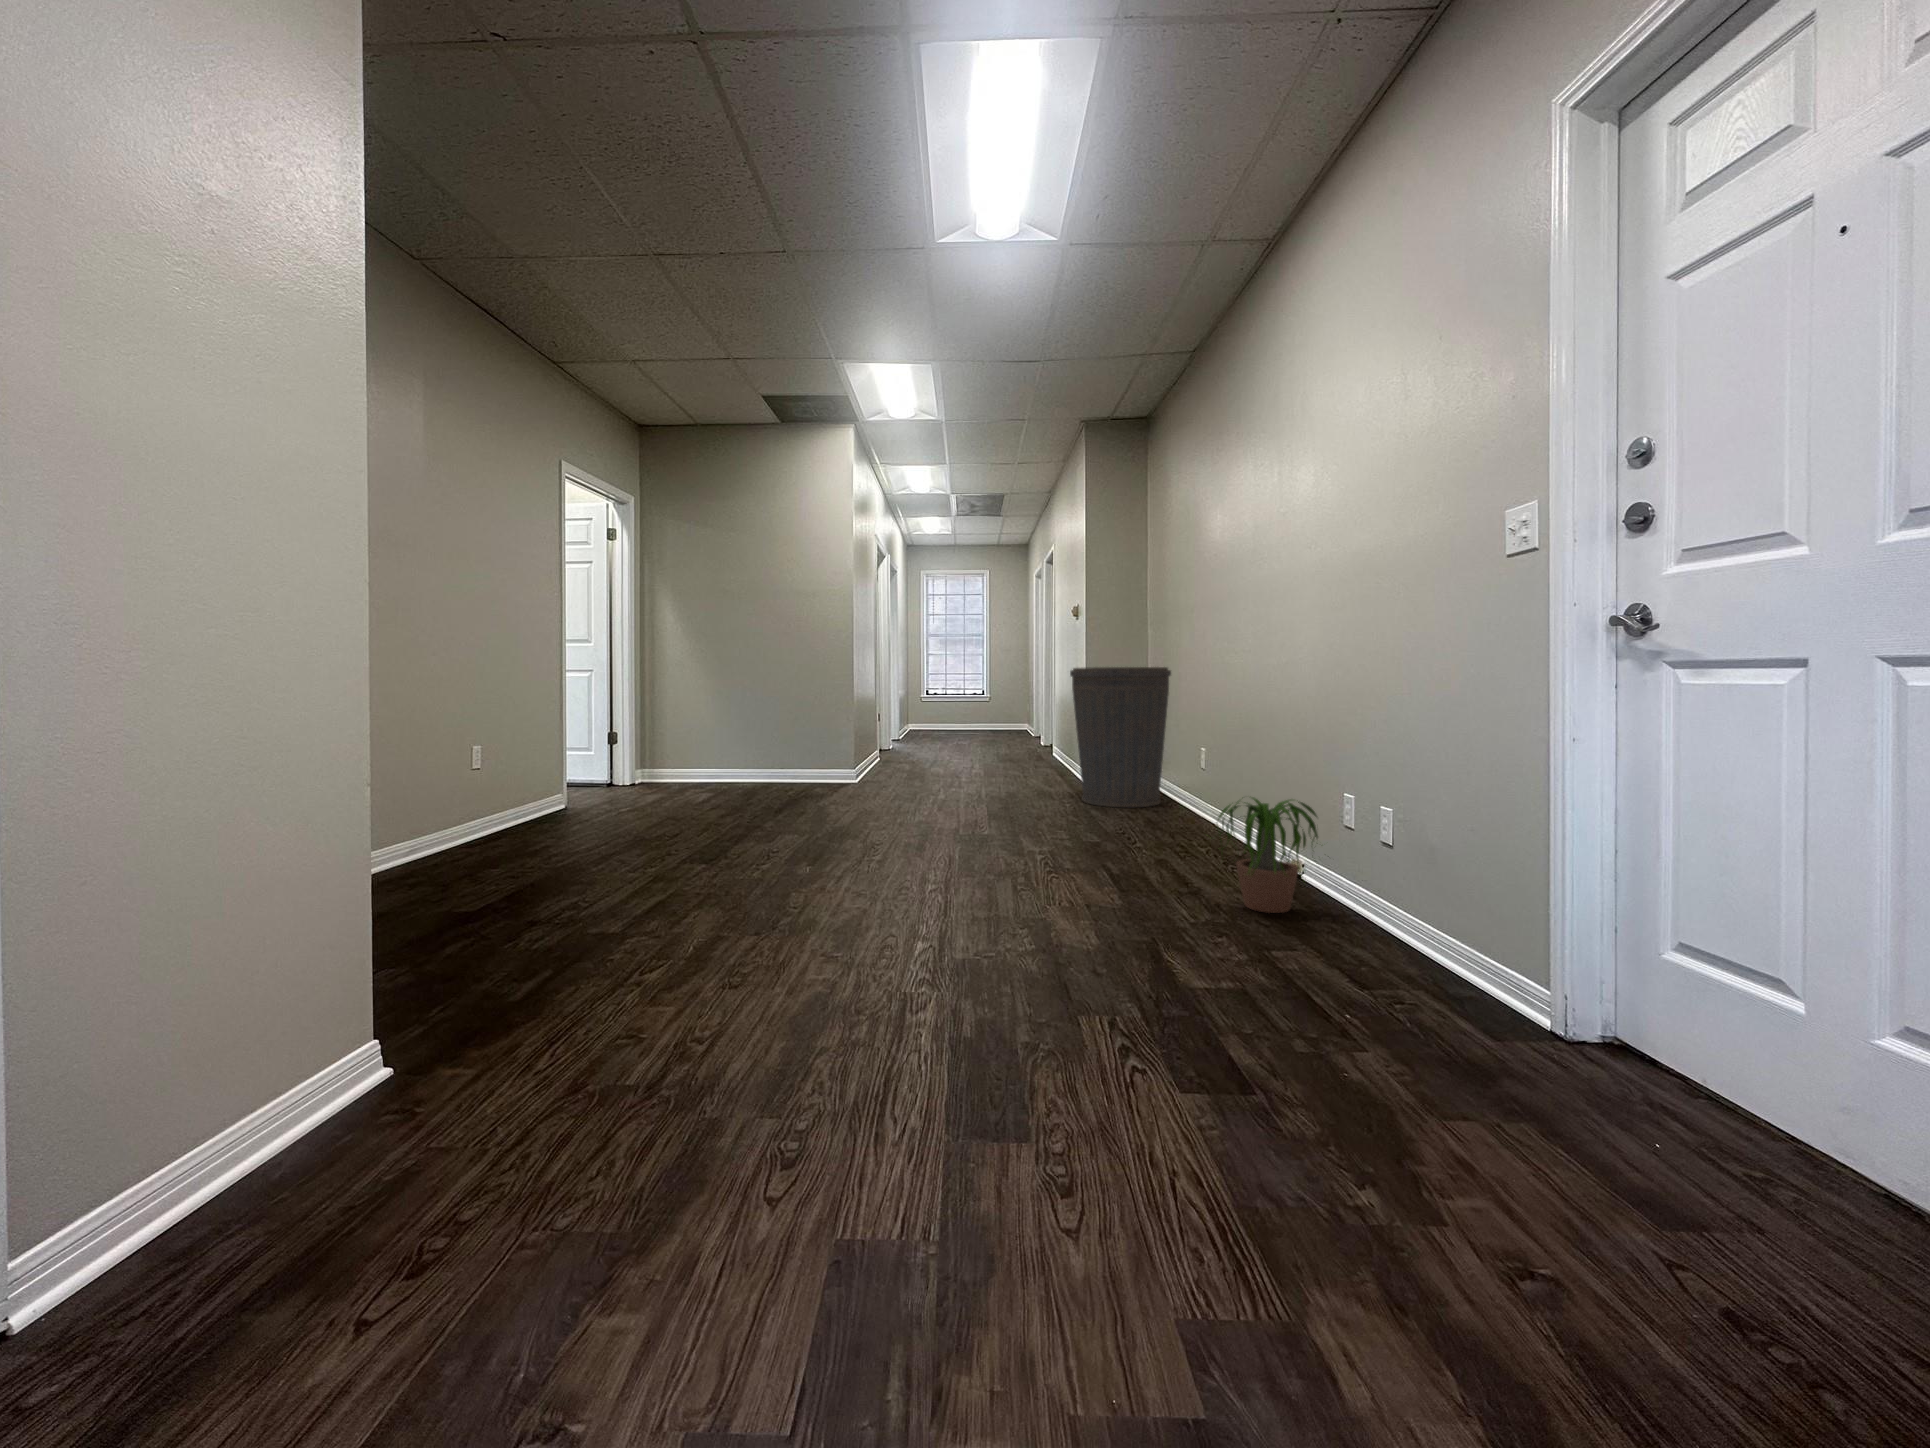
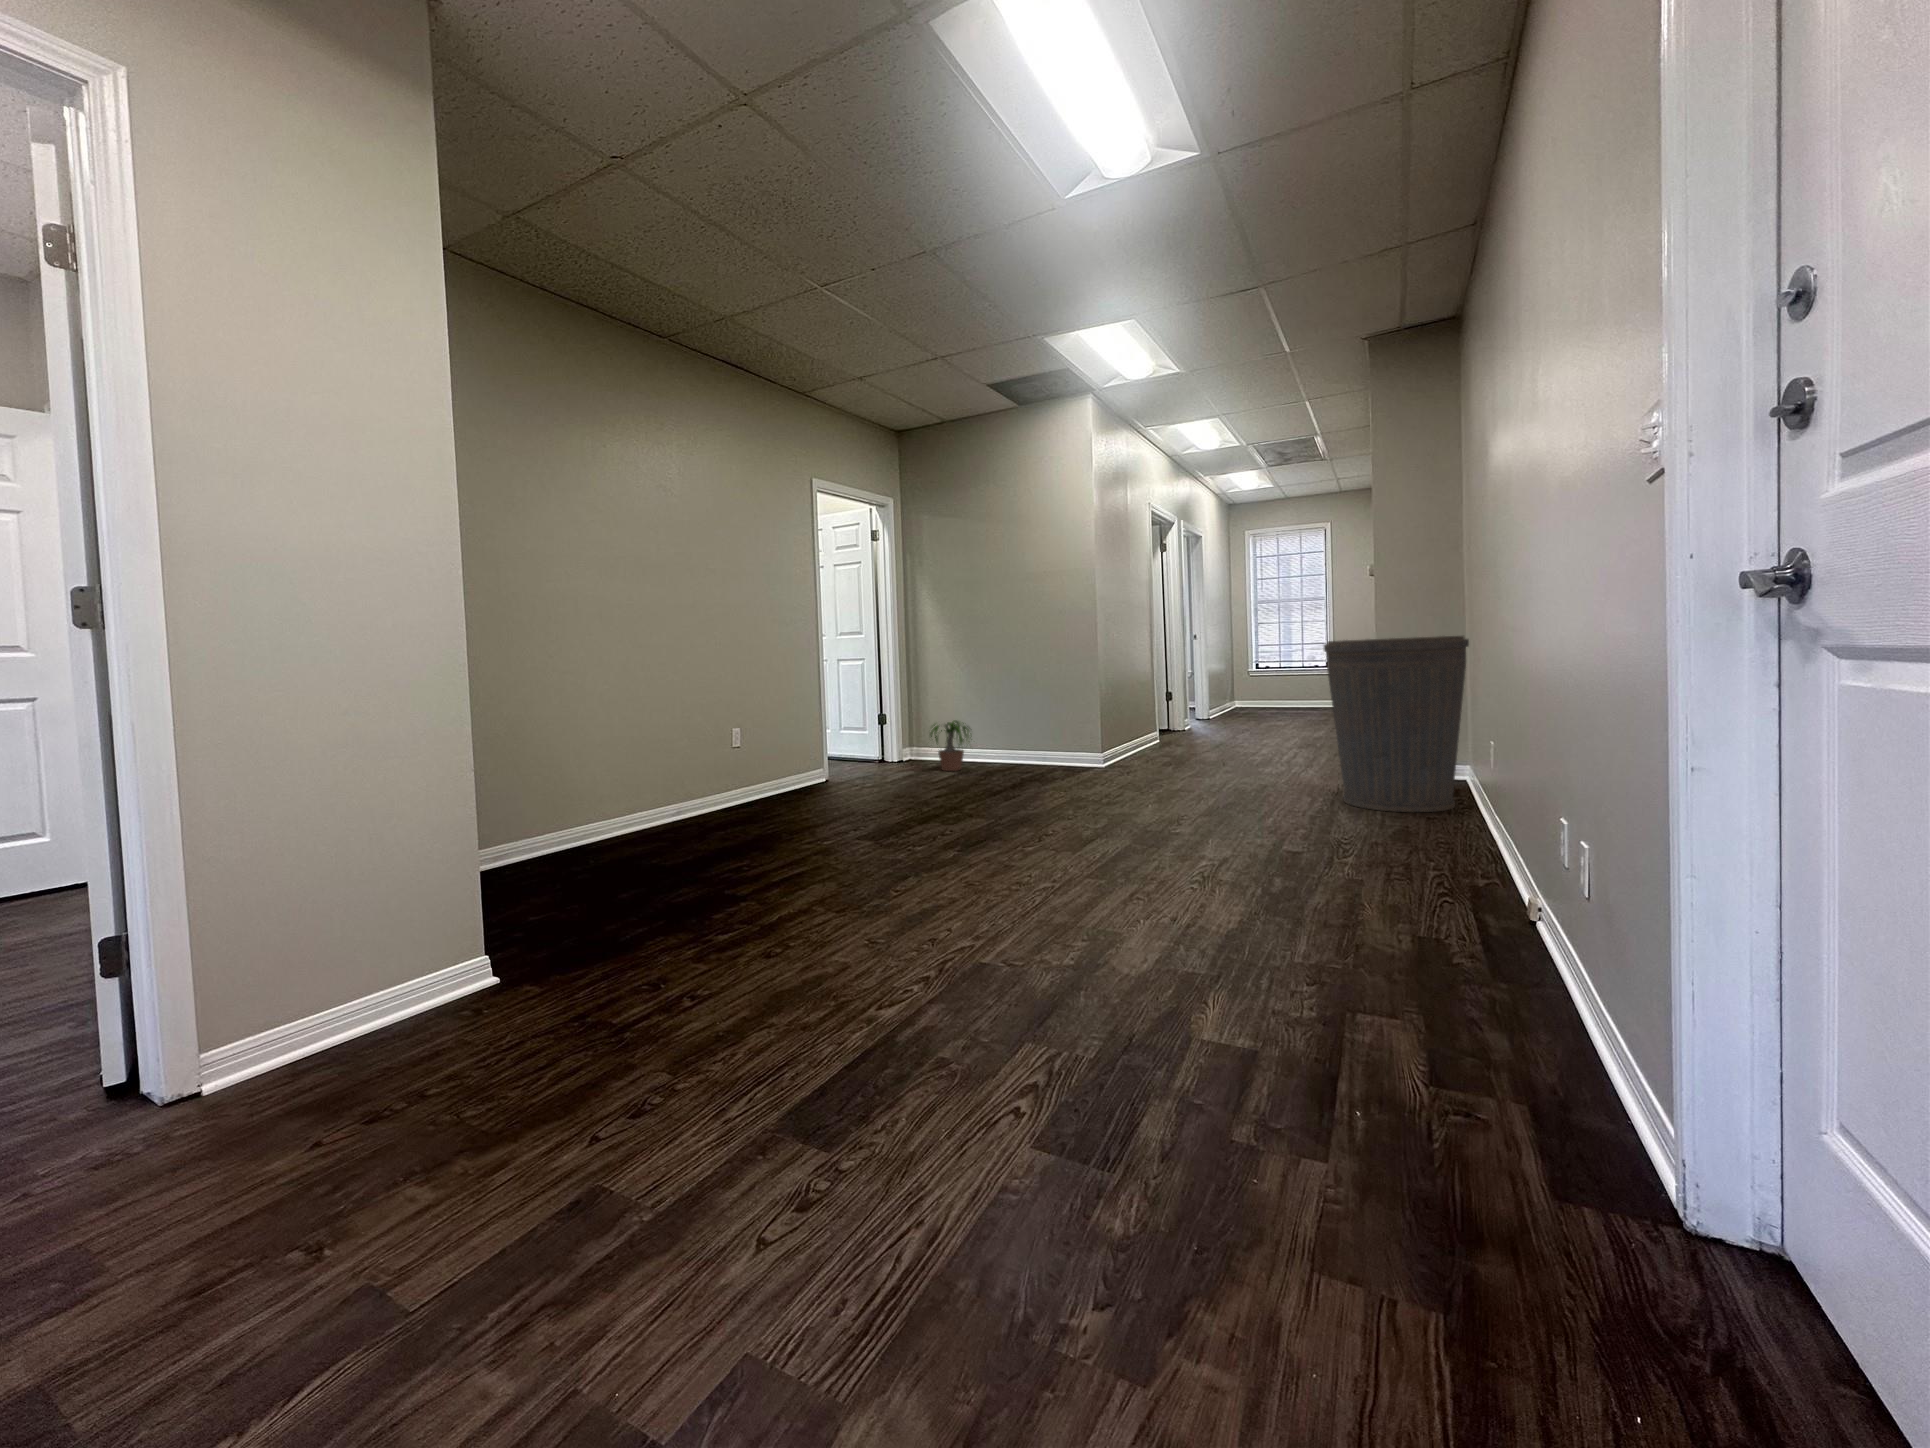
potted plant: present [1219,797,1318,913] -> present [930,720,972,771]

